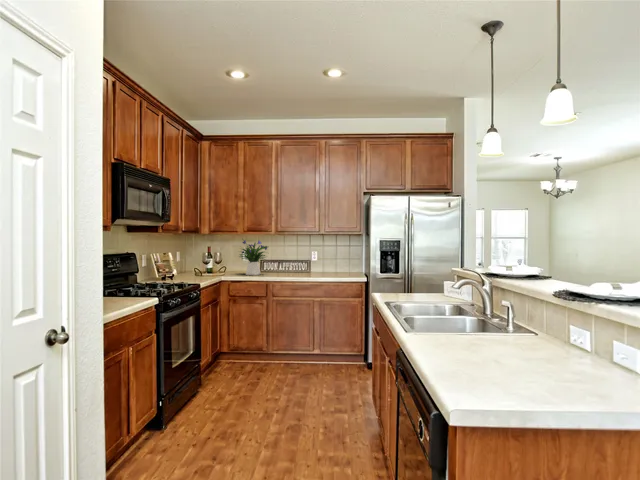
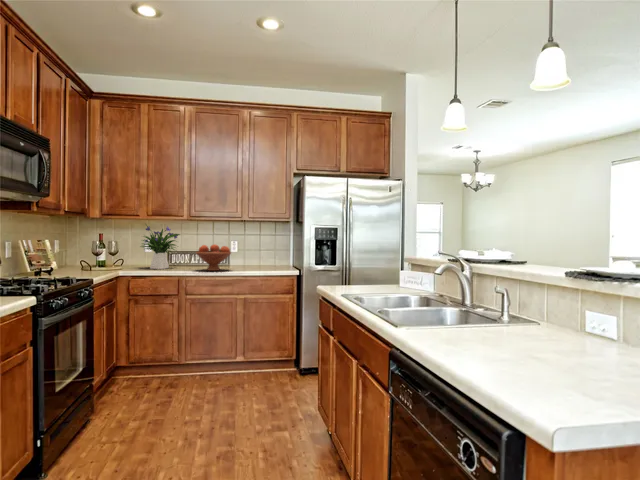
fruit bowl: none [280,255,309,277] -> present [196,245,231,271]

